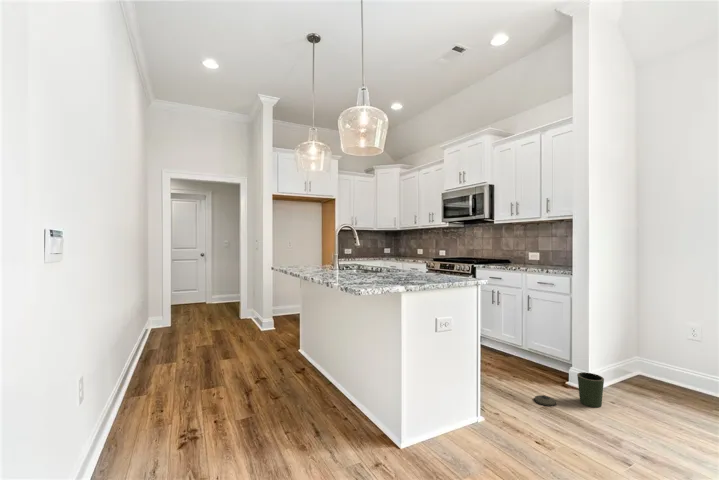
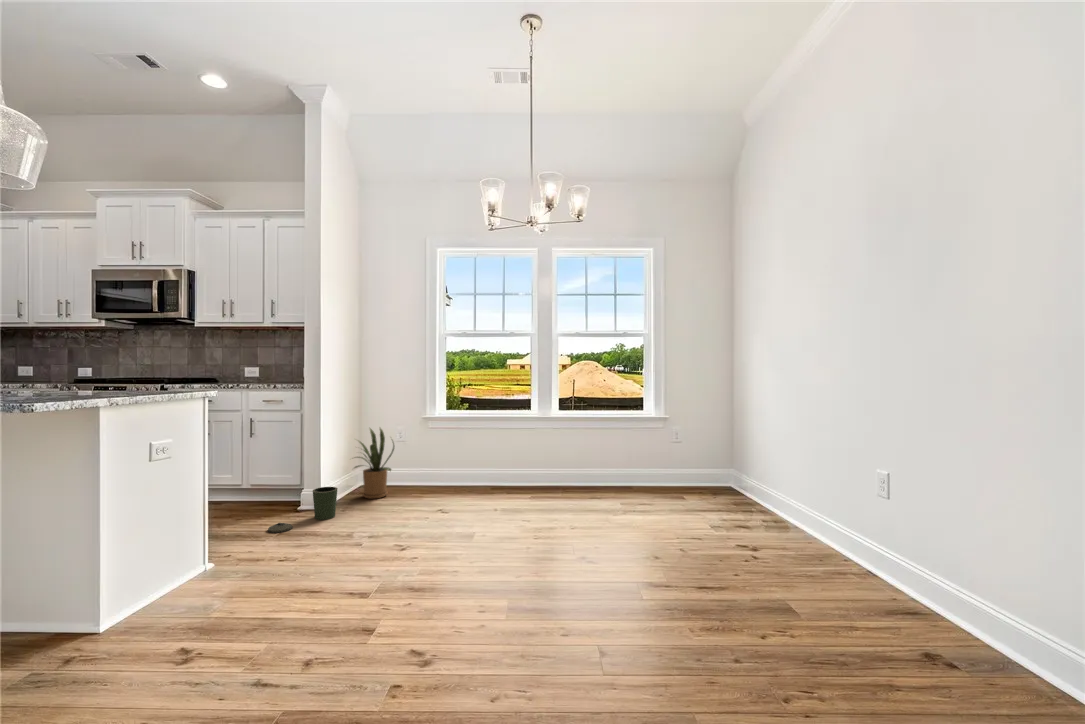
house plant: none [616,319,679,400] -> present [354,428,394,499]

